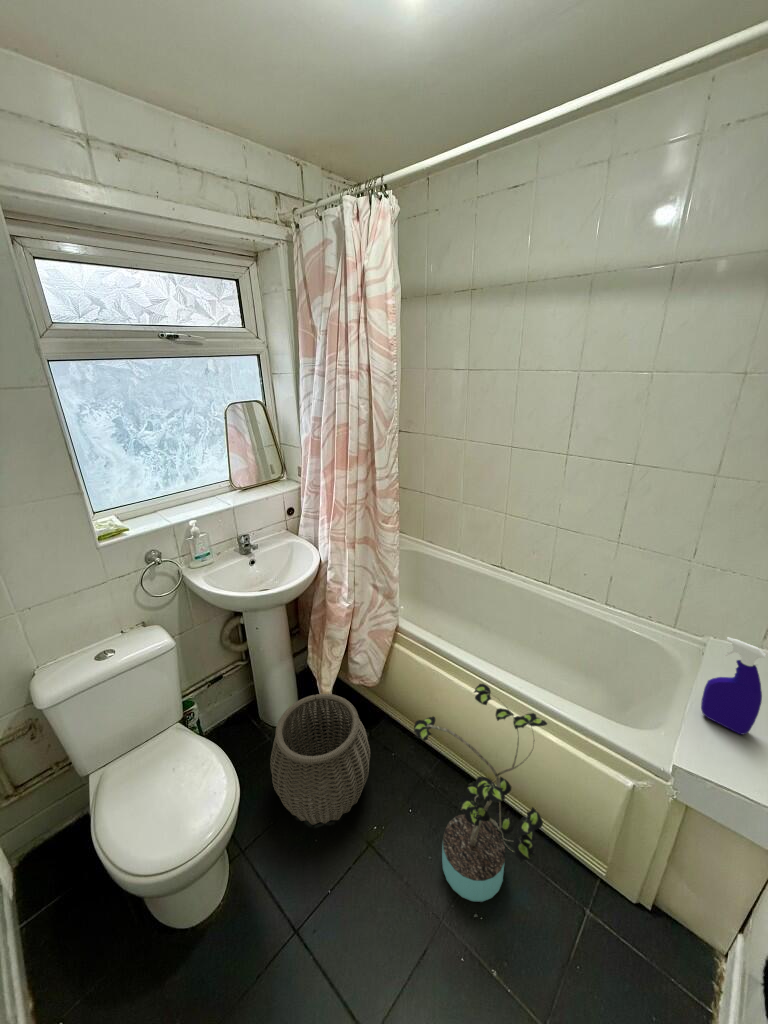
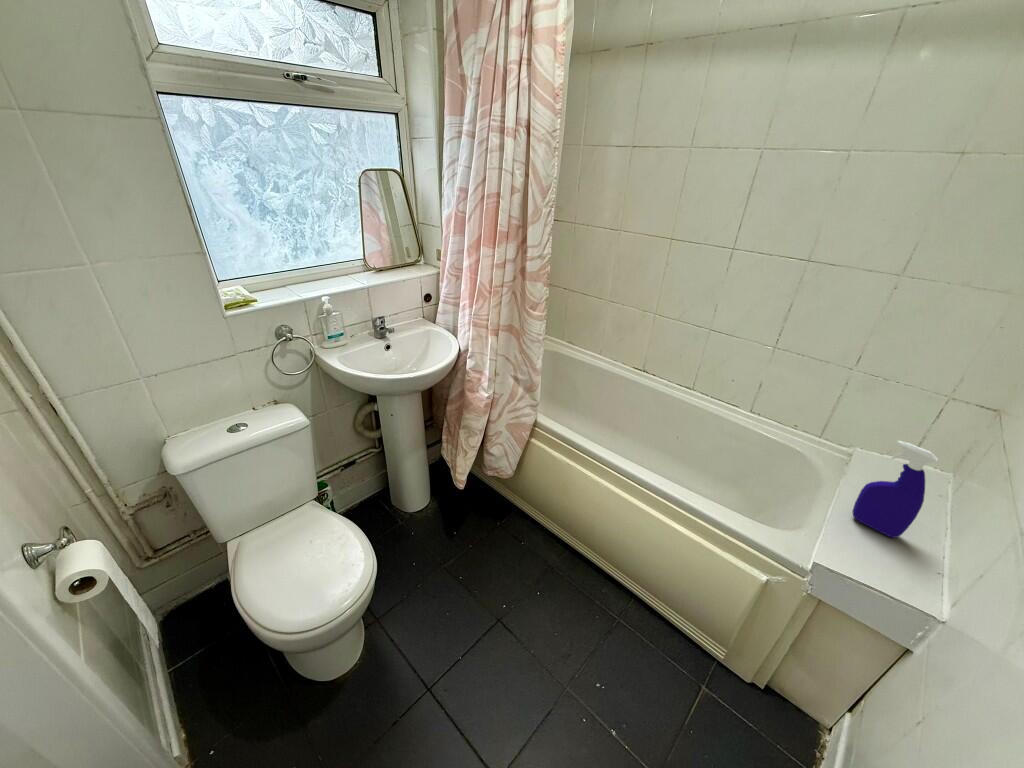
potted plant: present [414,684,547,902] -> none [555,477,694,676]
woven basket: present [270,694,370,825] -> none [405,482,505,601]

